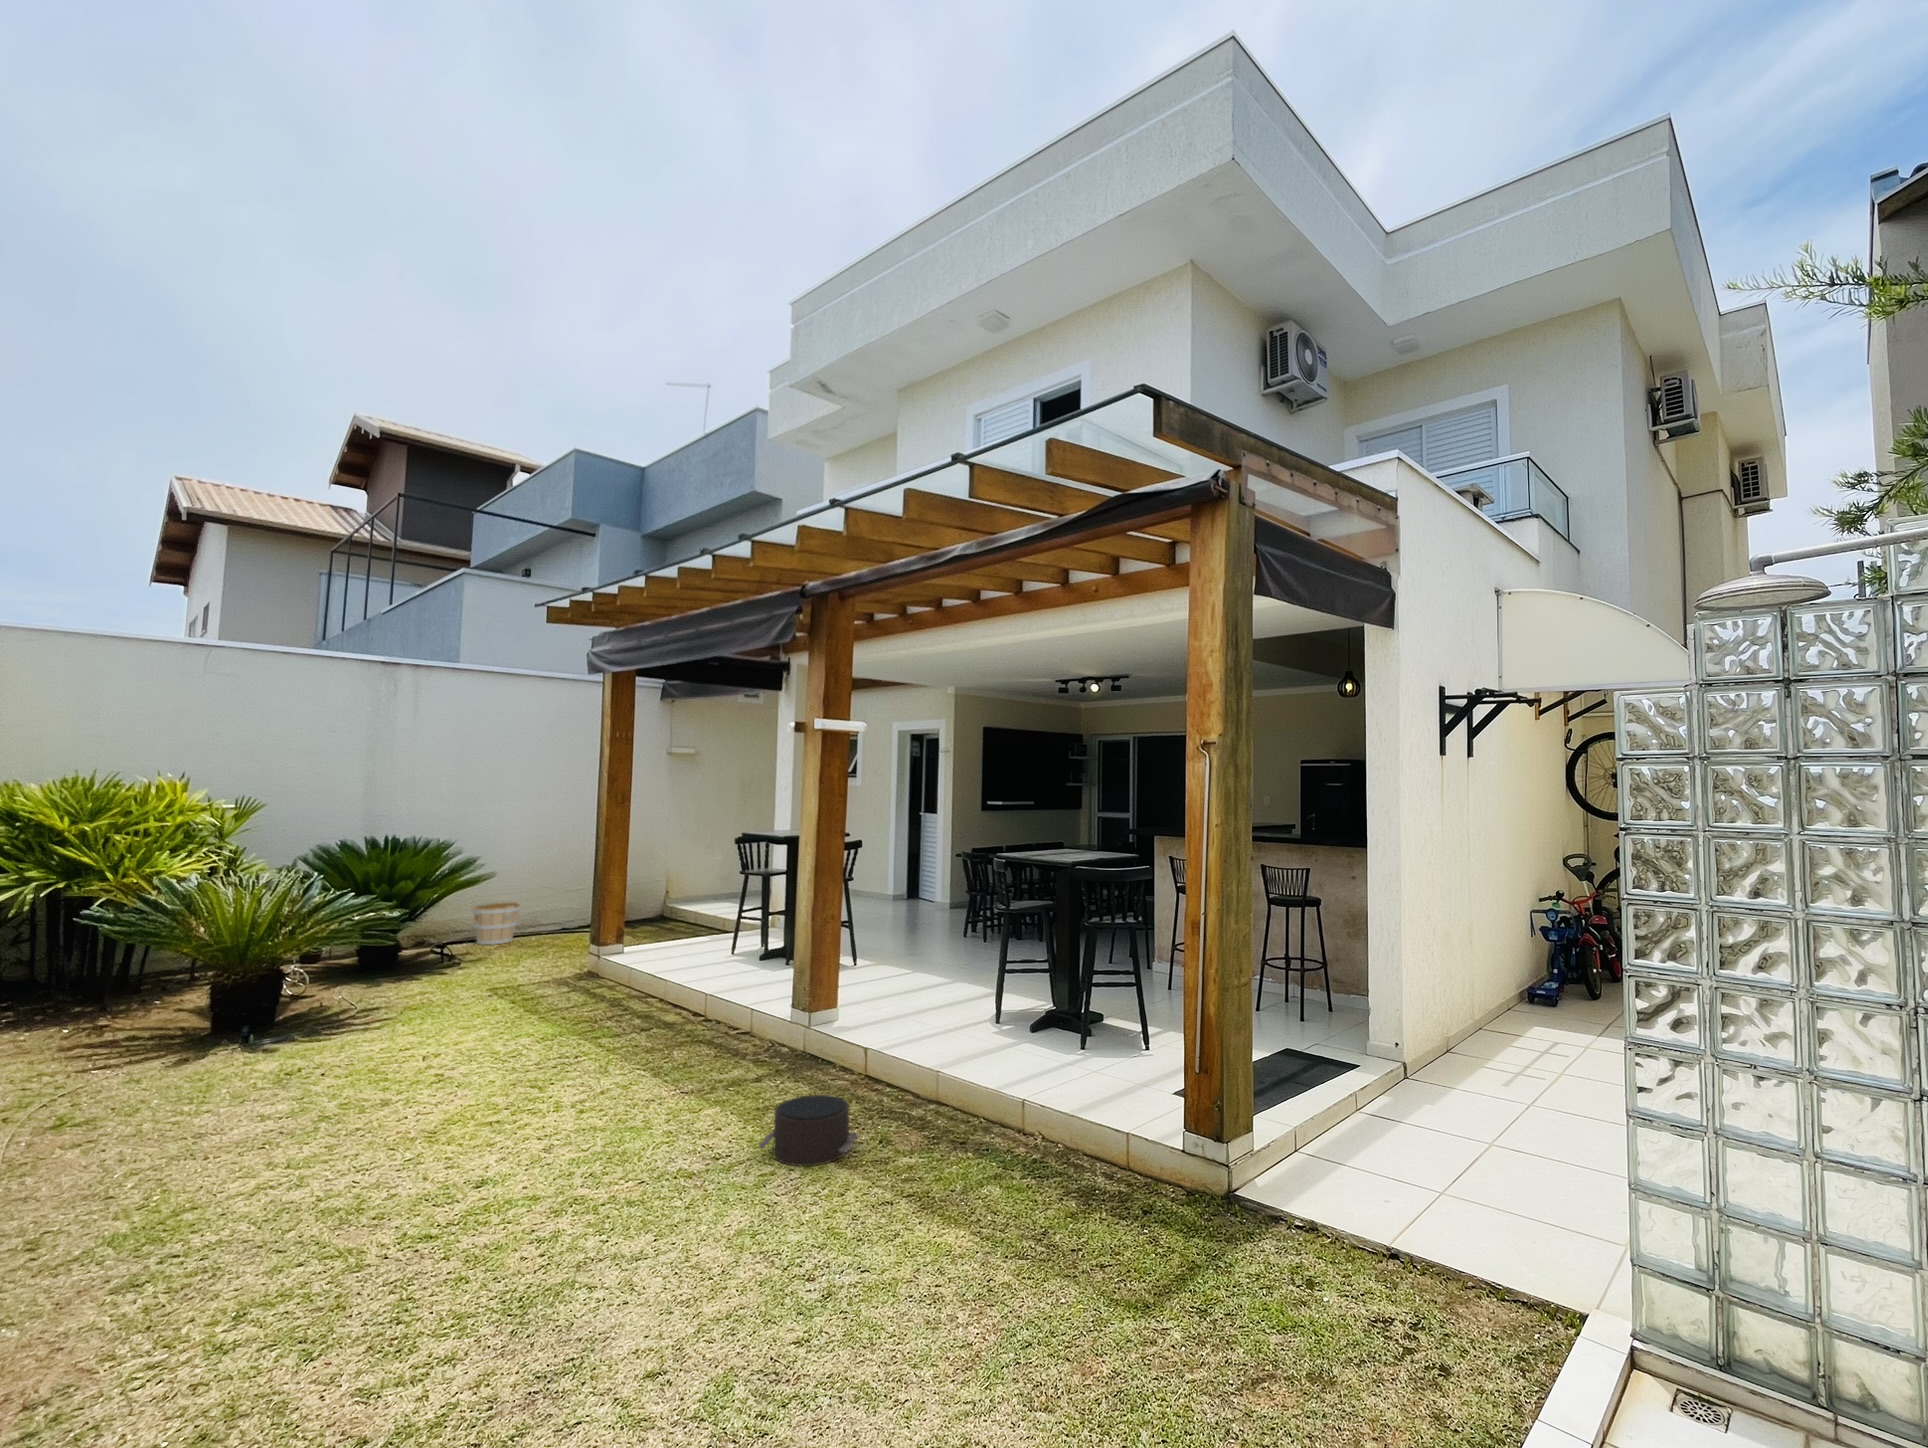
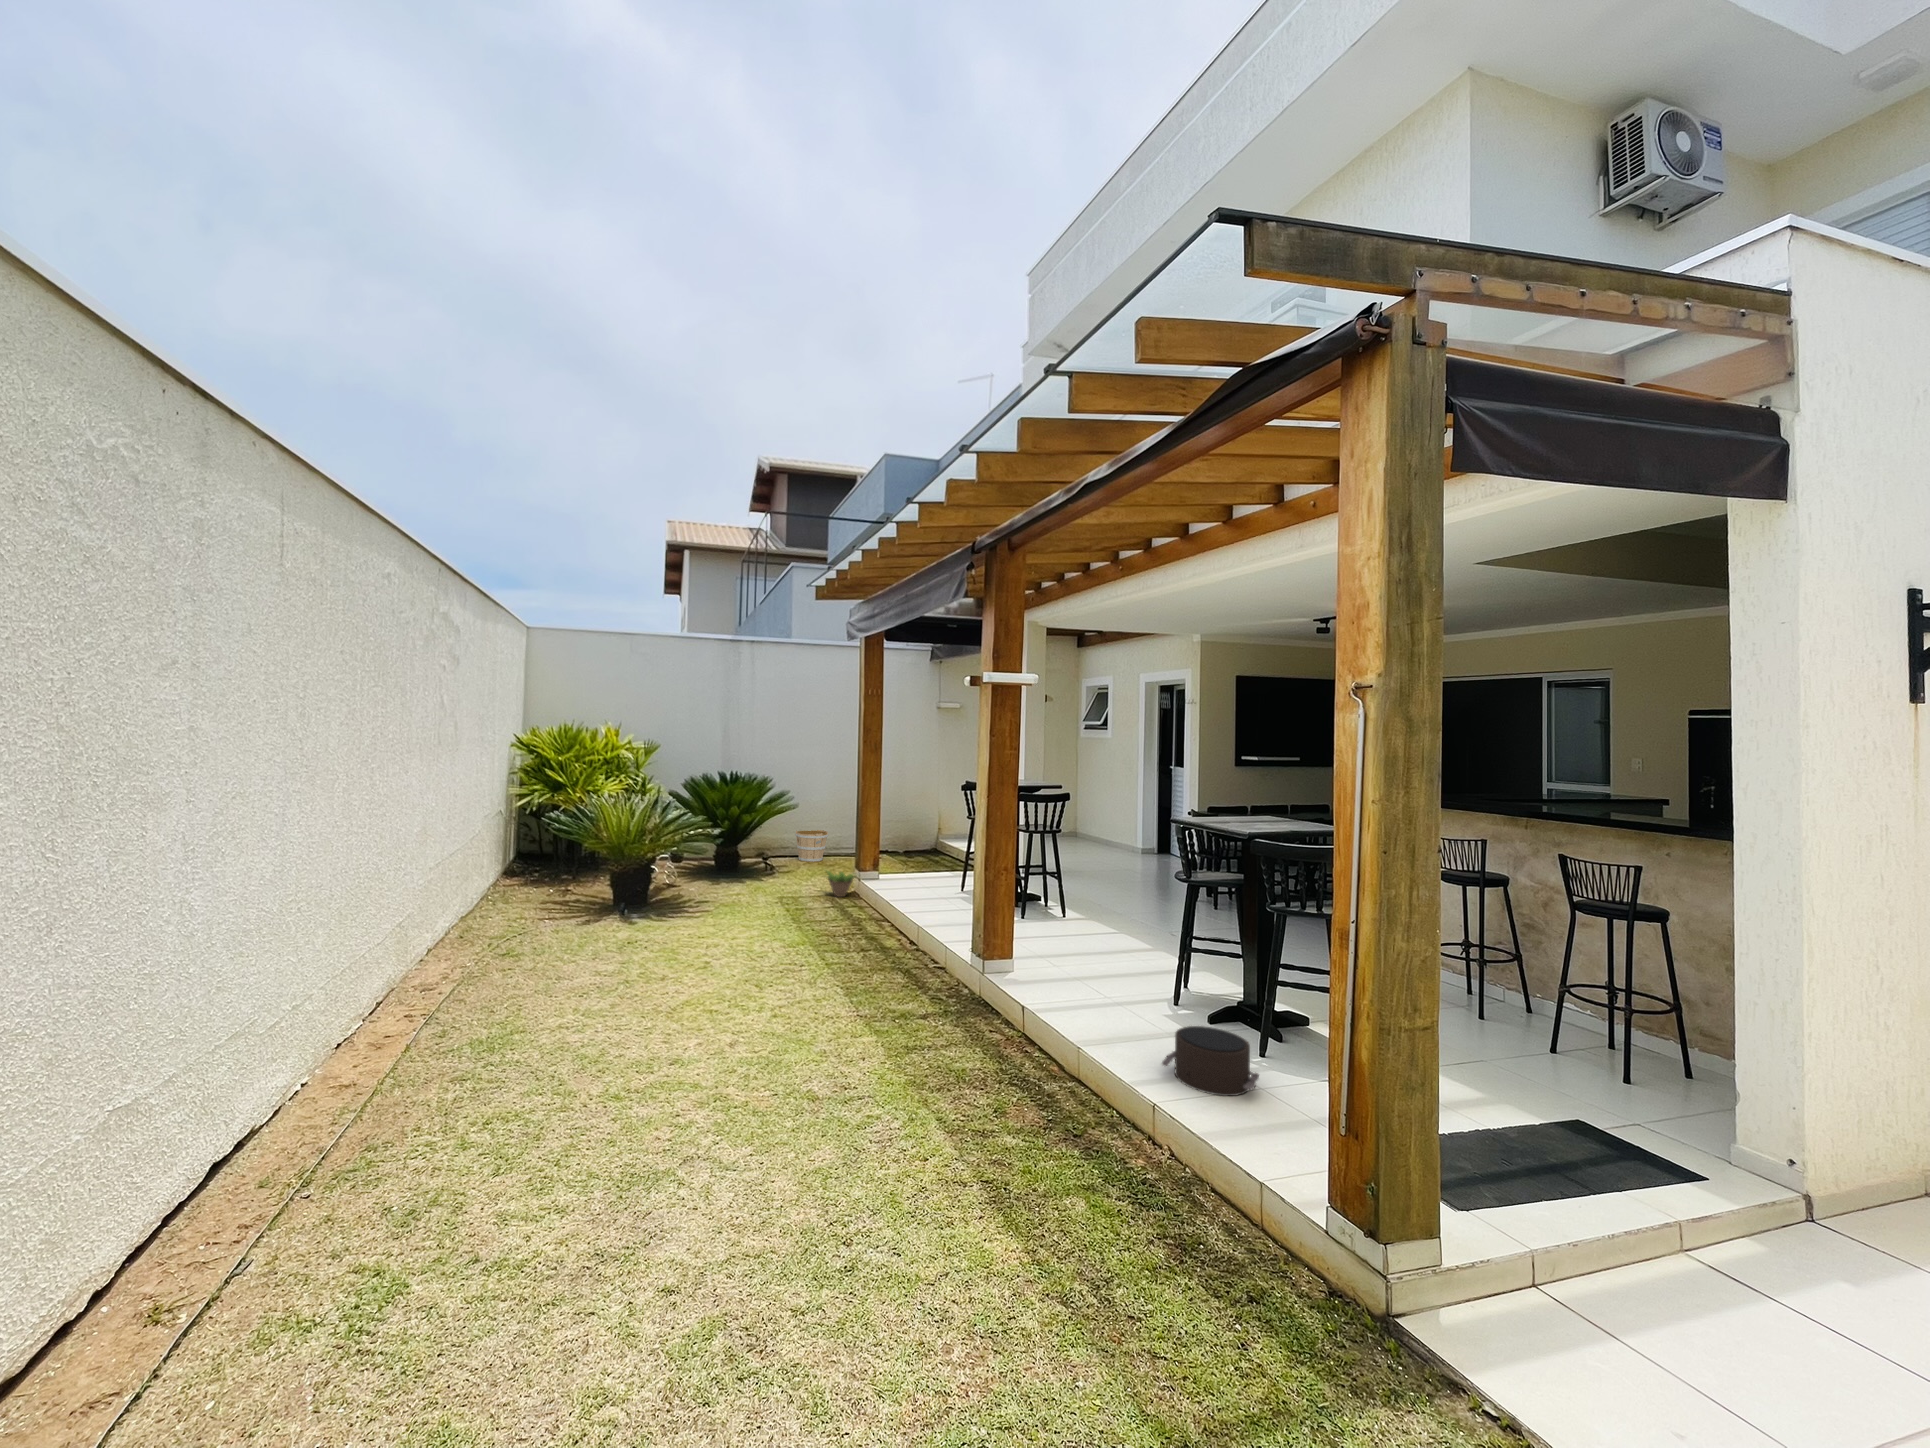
decorative plant: none [544,948,594,979] -> present [827,871,855,897]
pouf: present [759,1095,858,1166] -> present [1162,1026,1259,1096]

